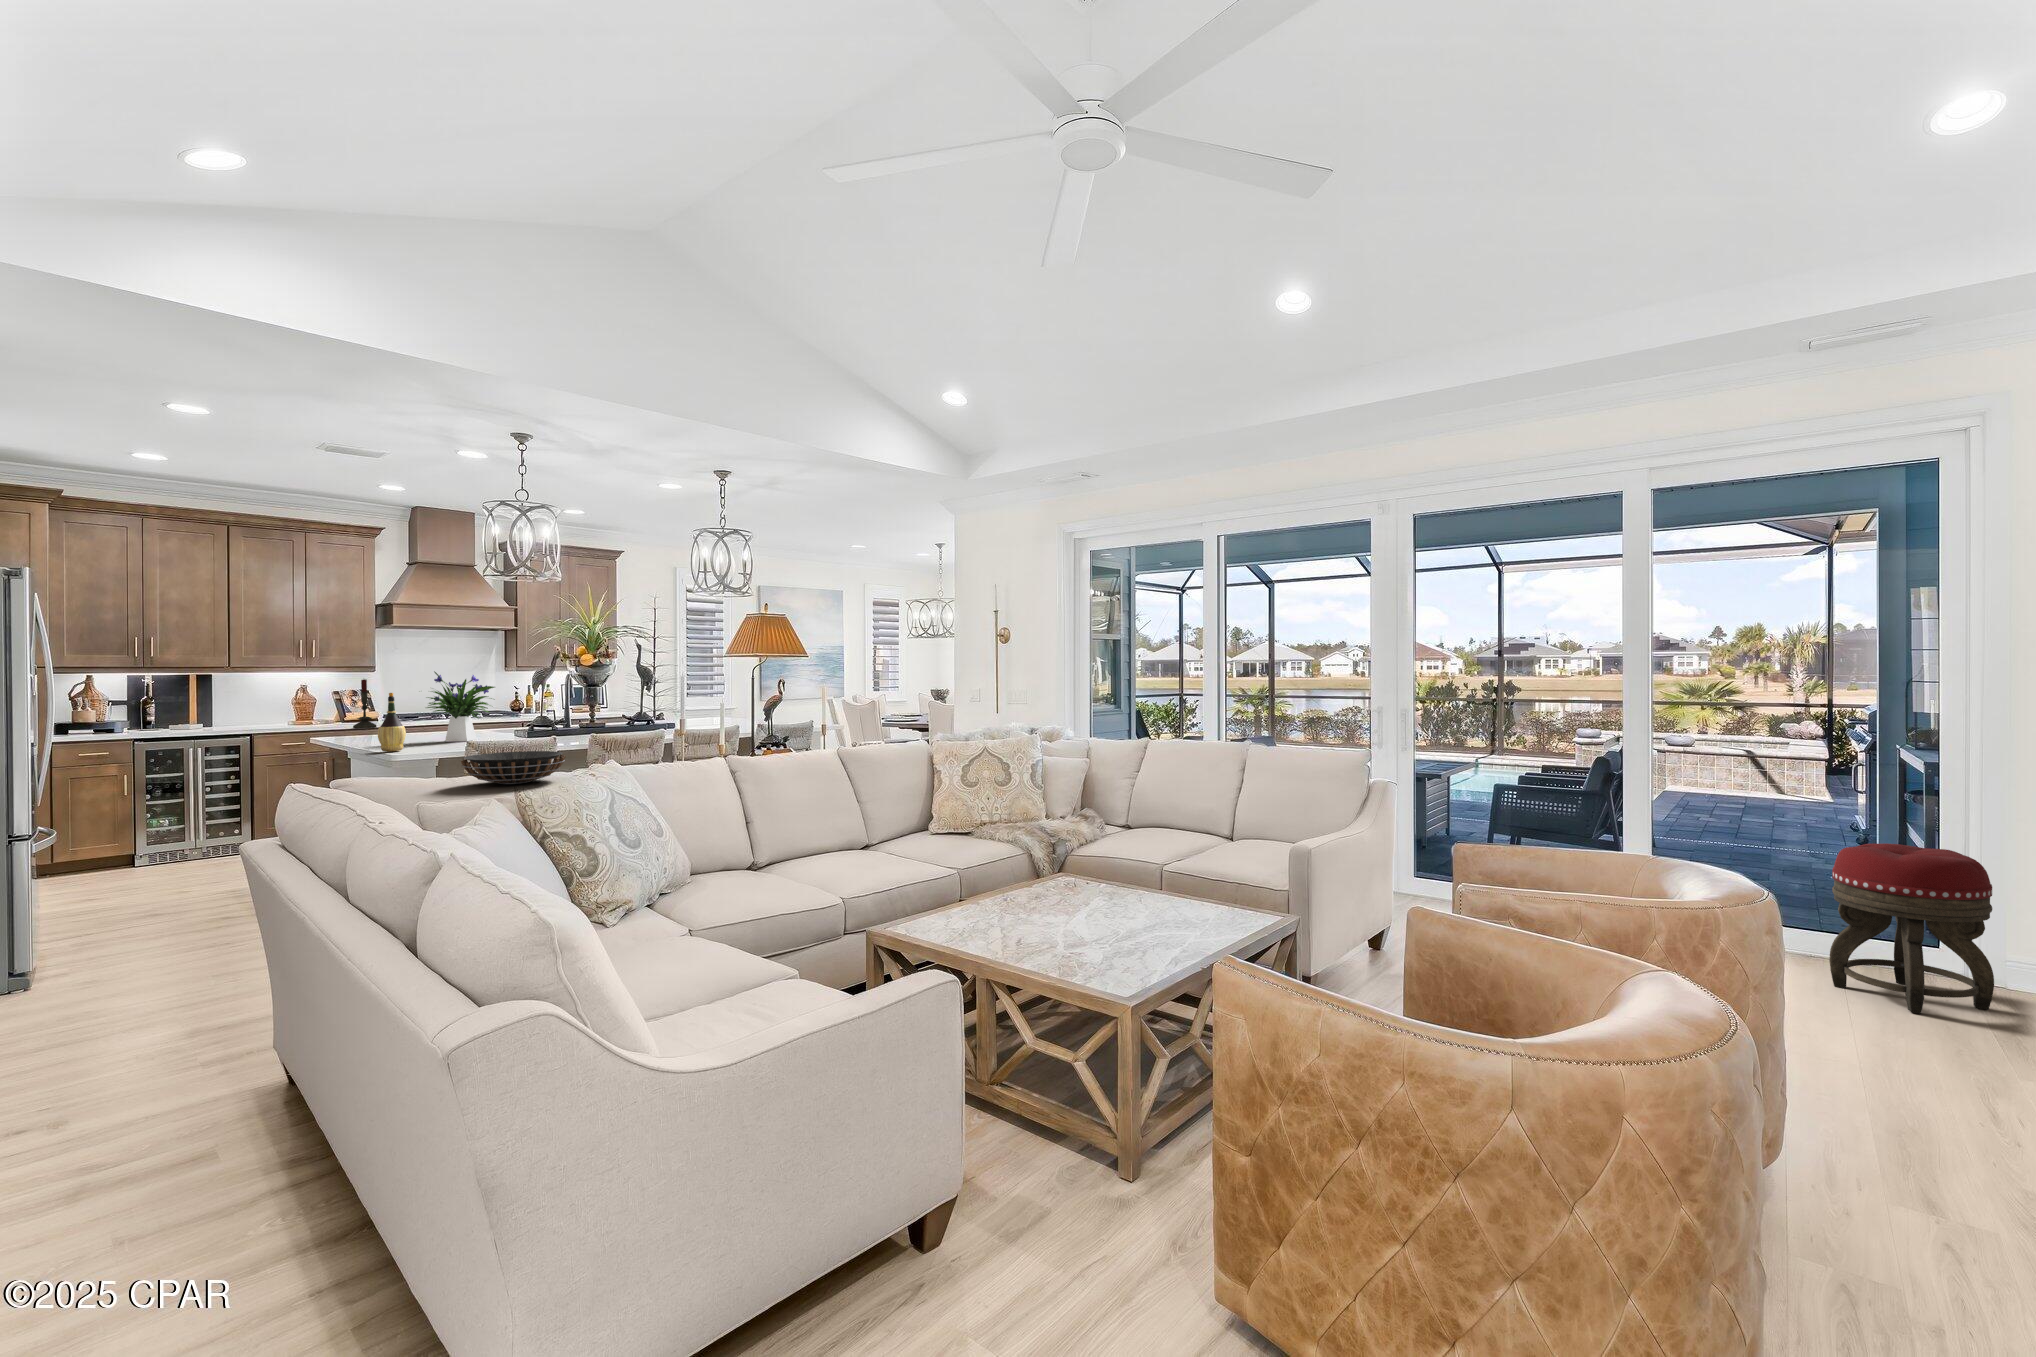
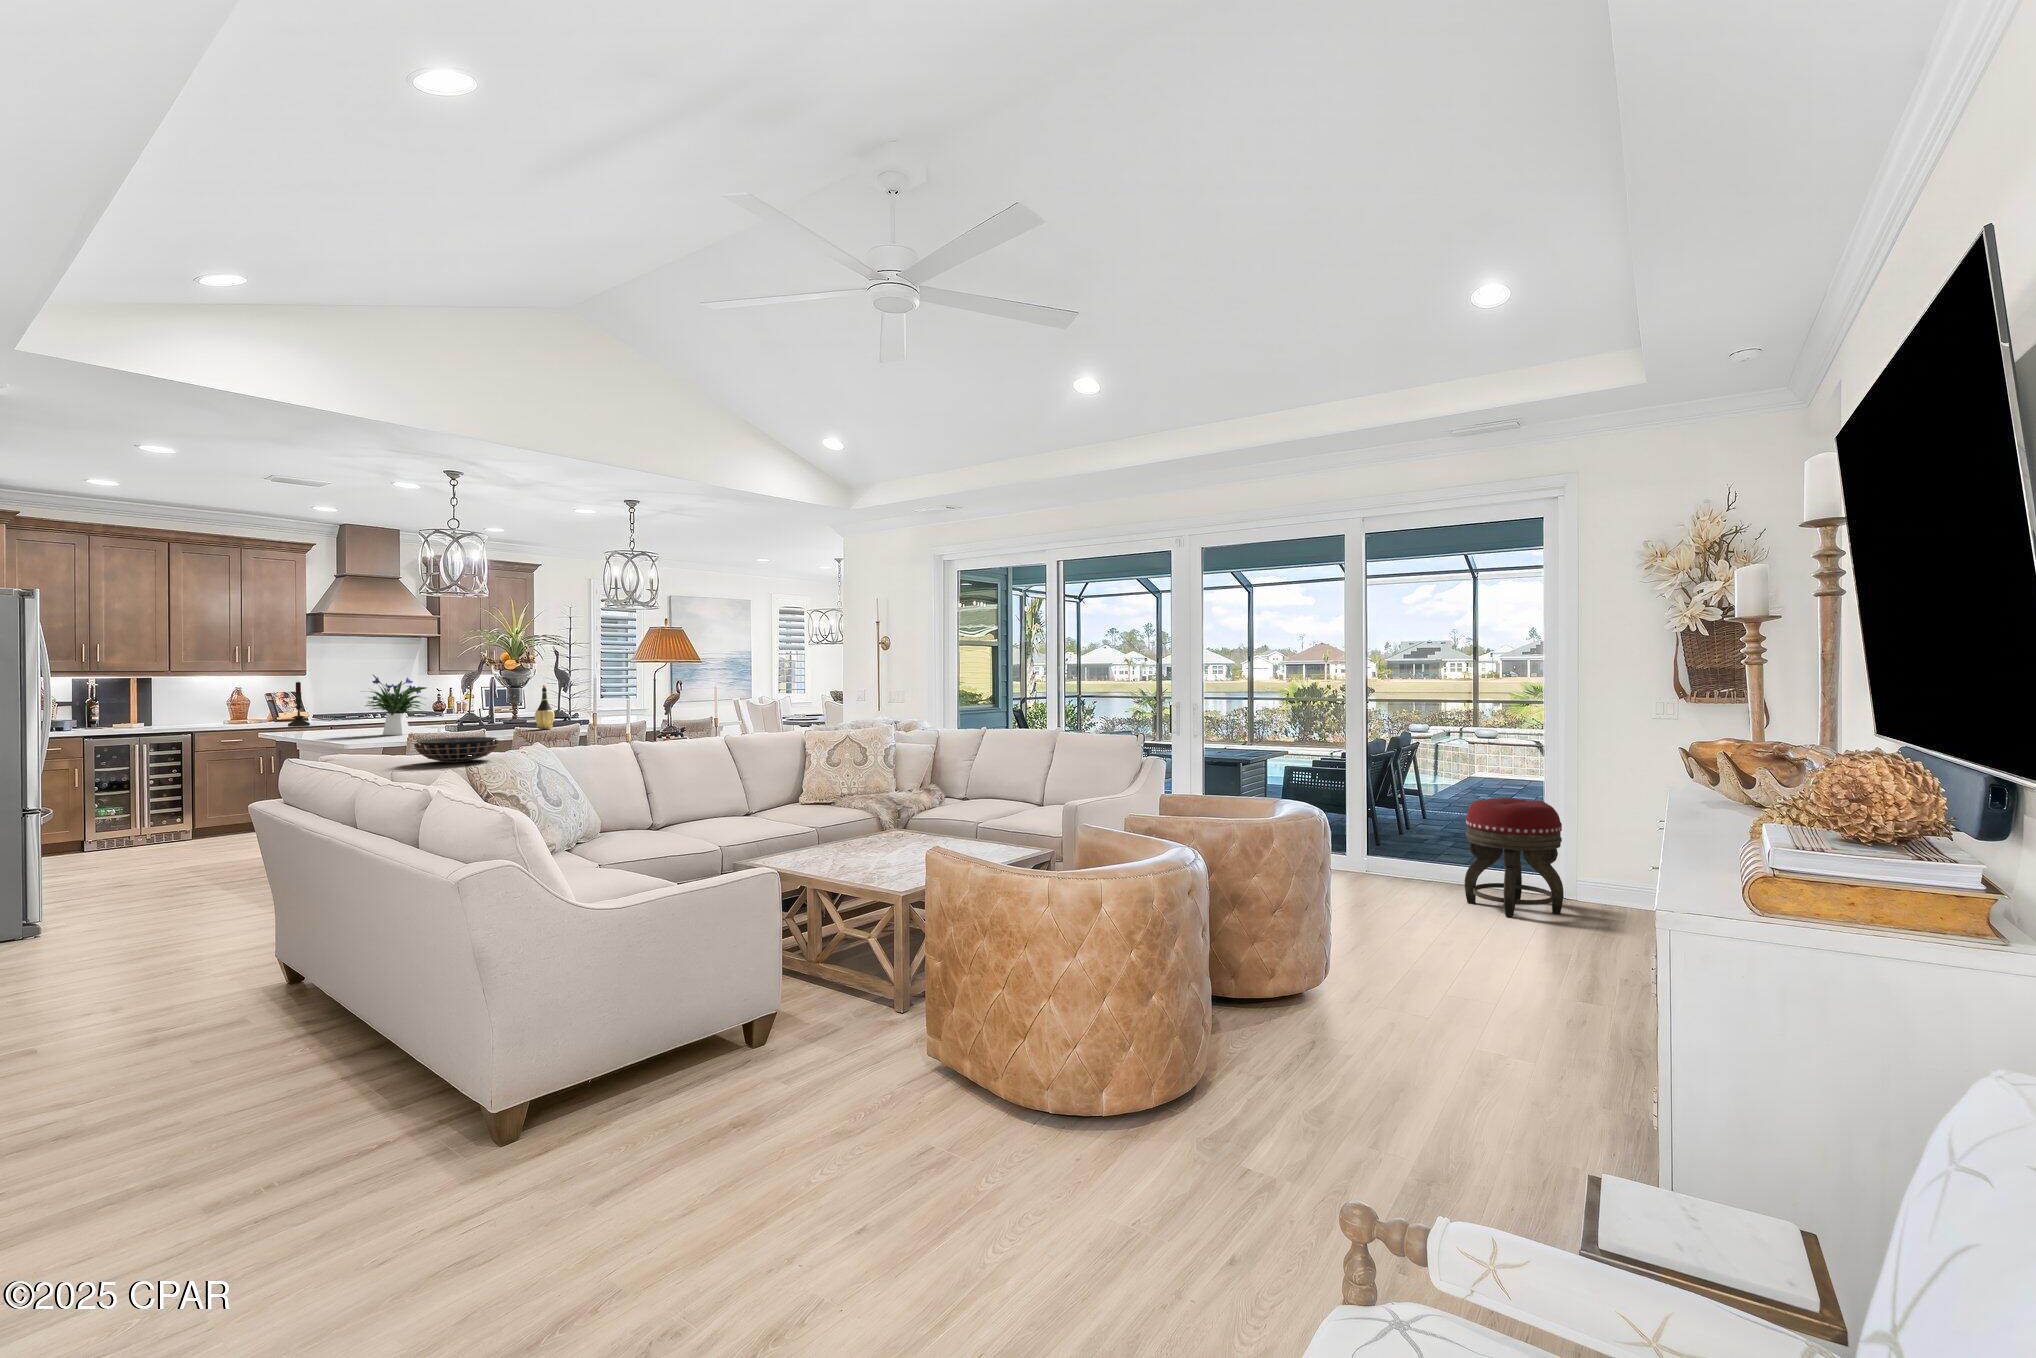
wine bottle: present [378,693,406,752] -> present [535,685,555,729]

